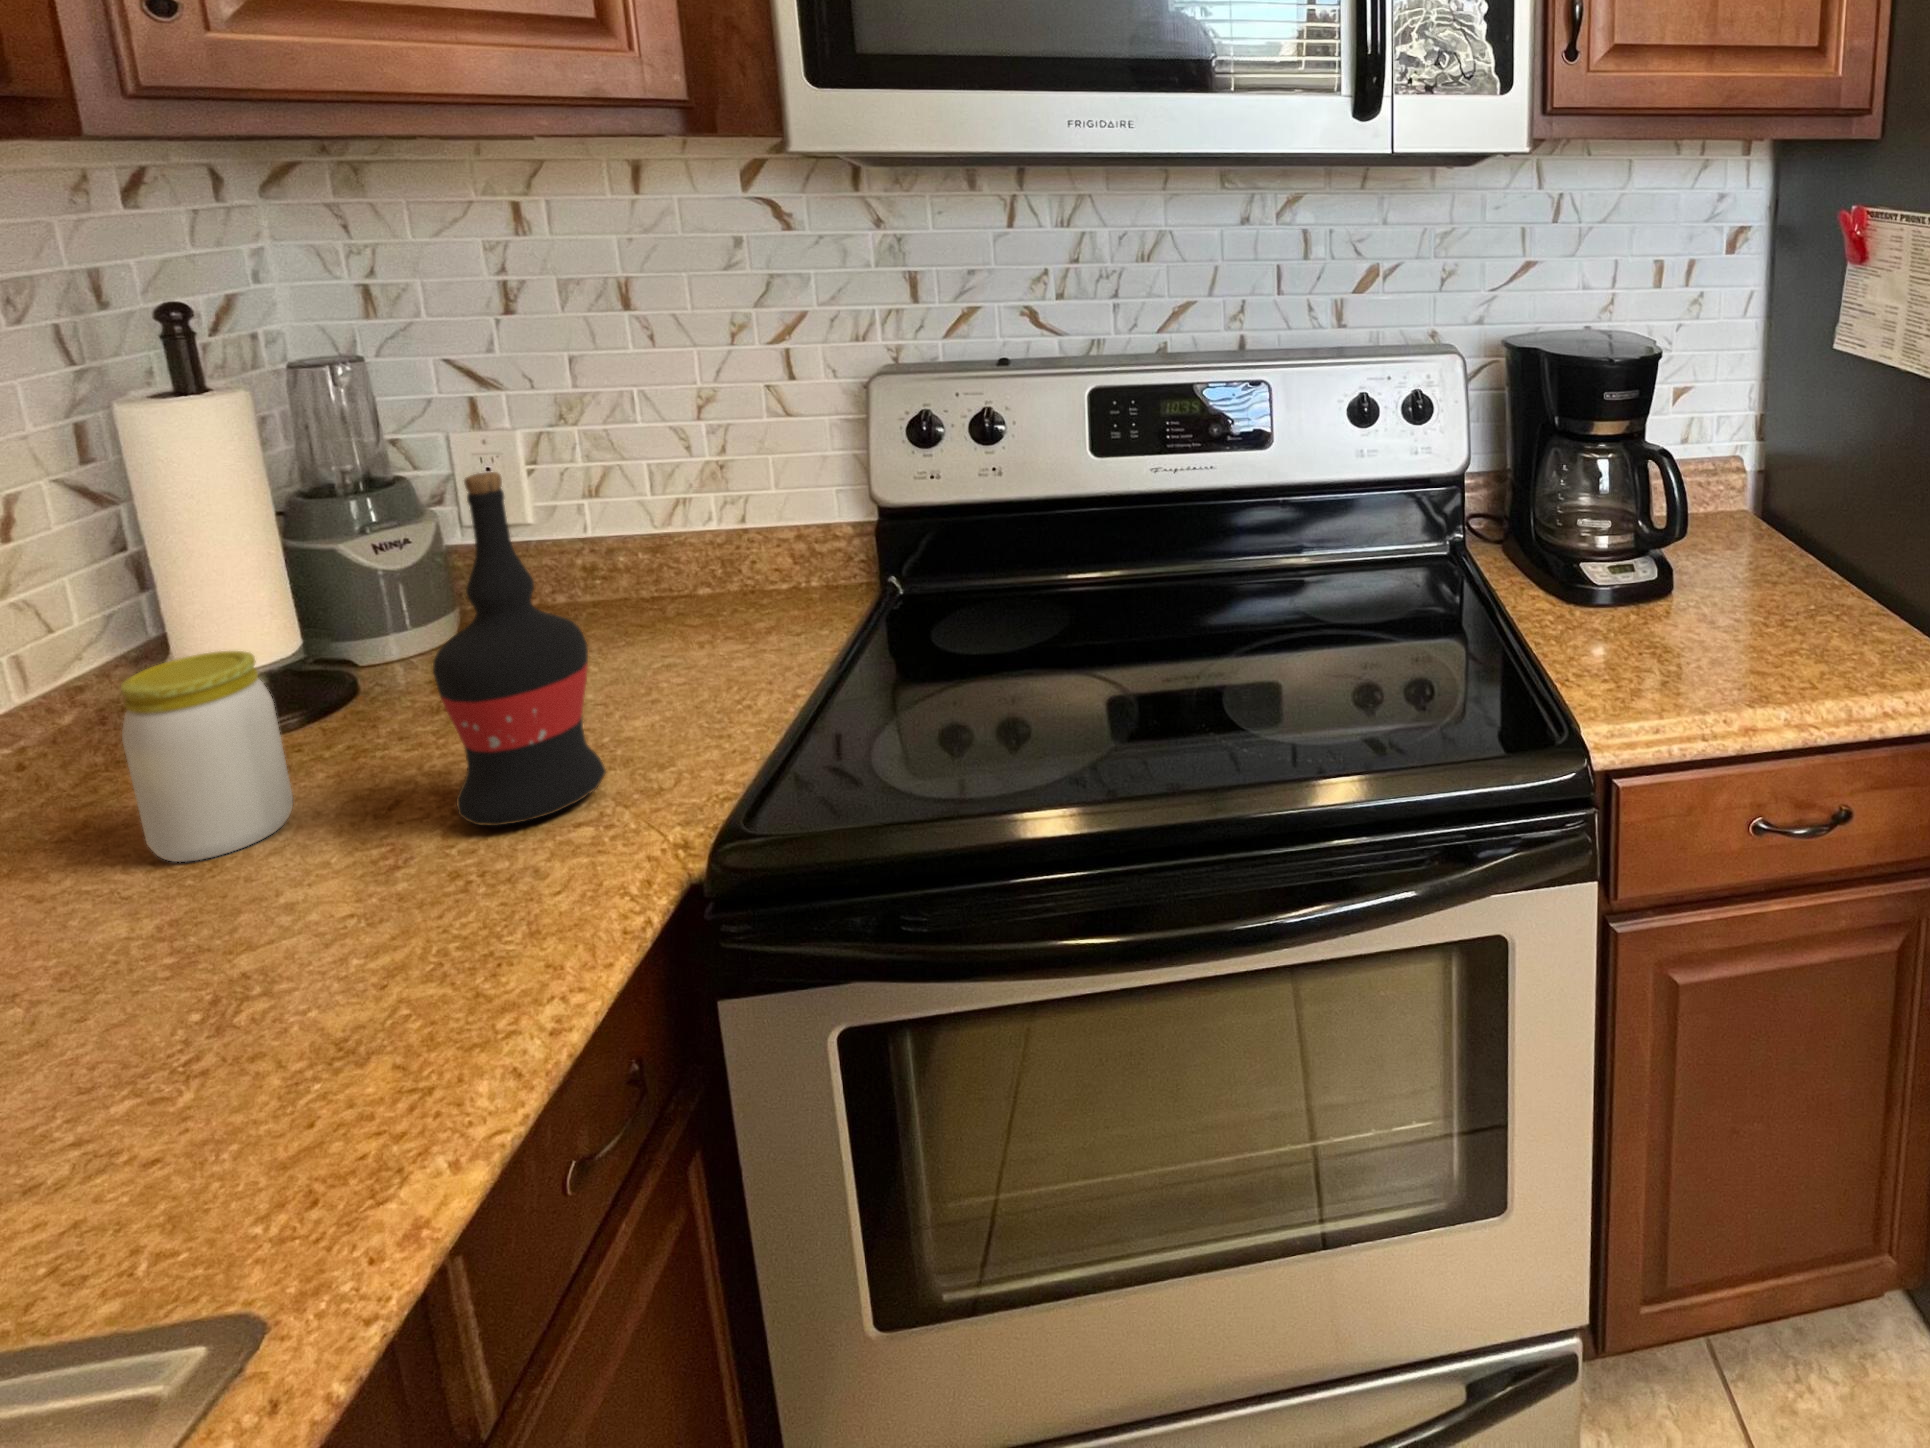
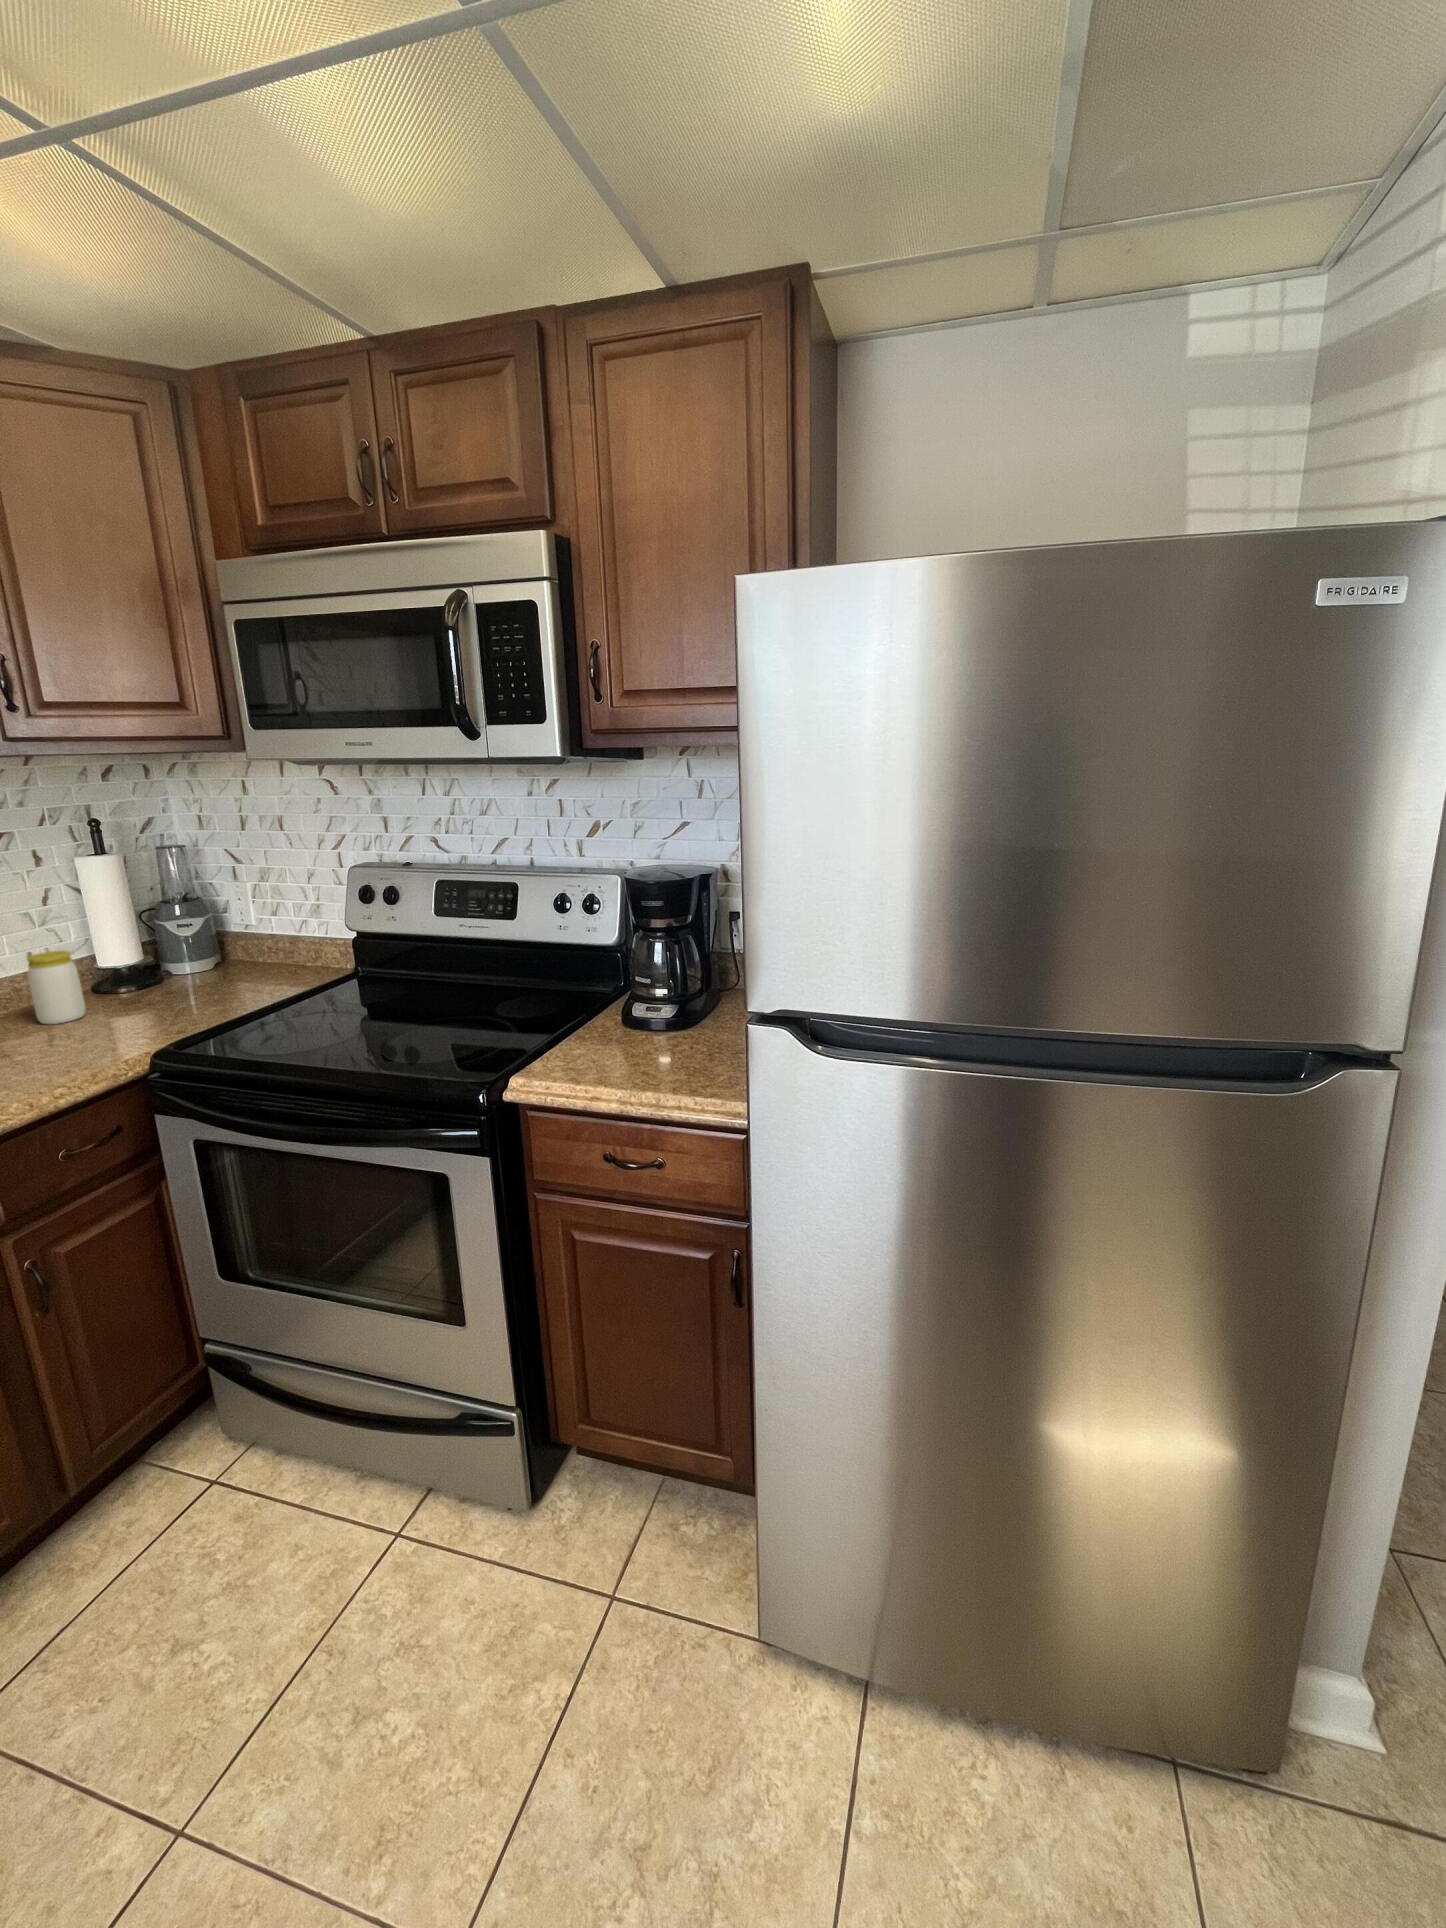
wine bottle: present [433,472,606,826] -> none [99,891,168,1031]

